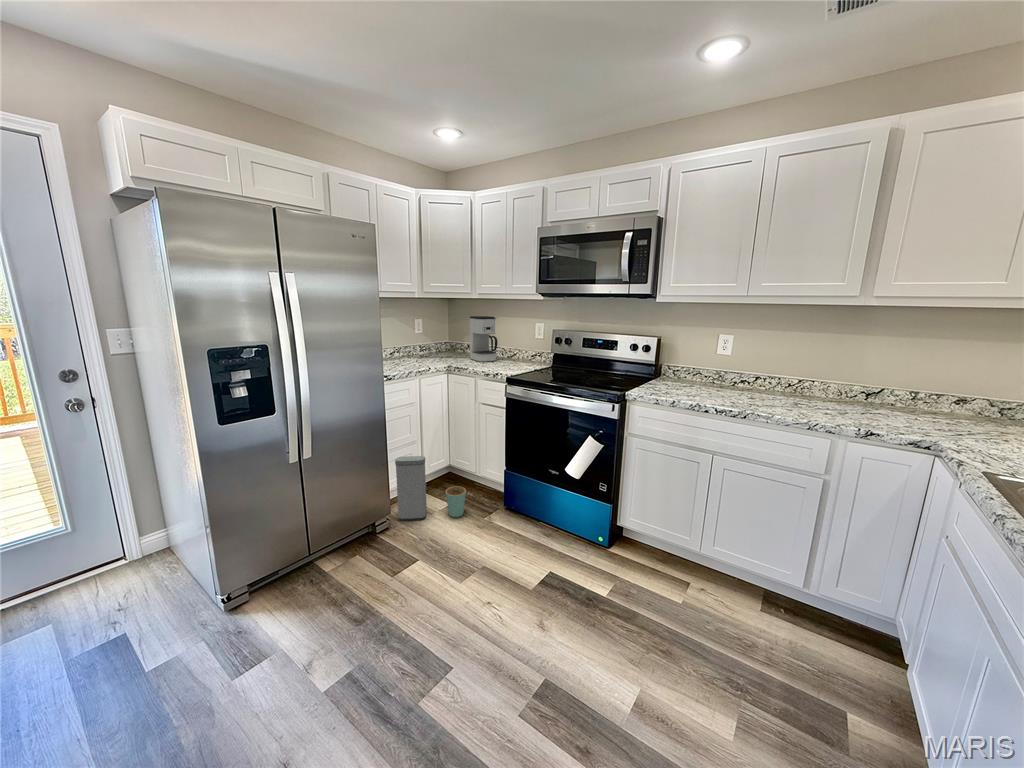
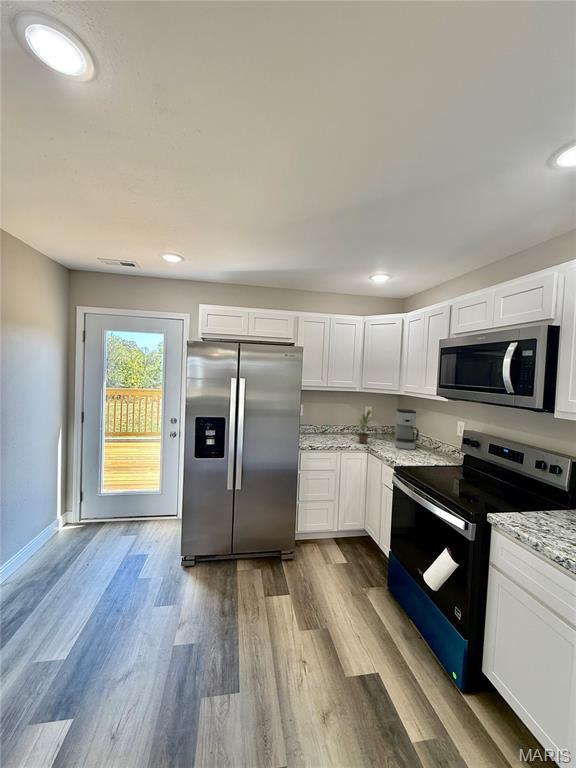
potted plant: none [423,317,455,364] -> present [358,408,376,443]
trash can: present [395,456,466,521] -> none [302,508,353,576]

